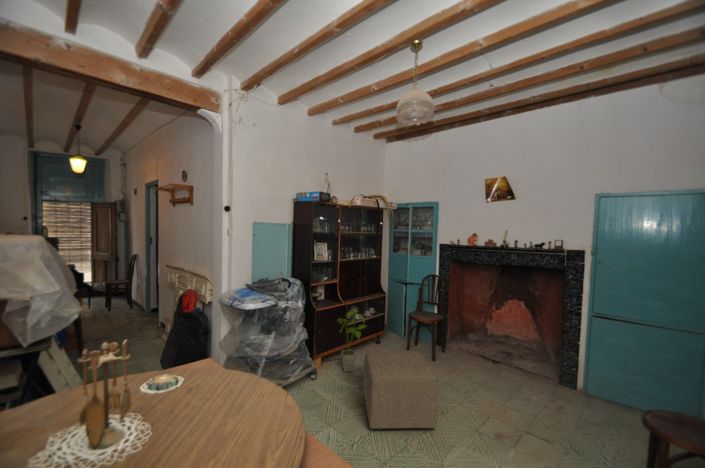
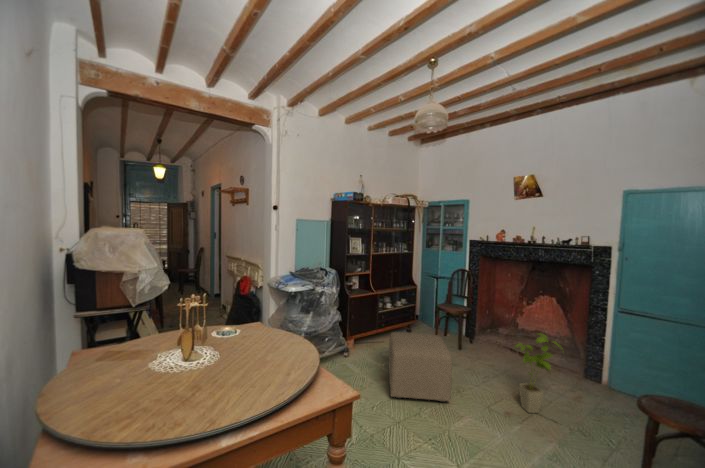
house plant: present [337,309,366,372] -> present [515,333,559,413]

